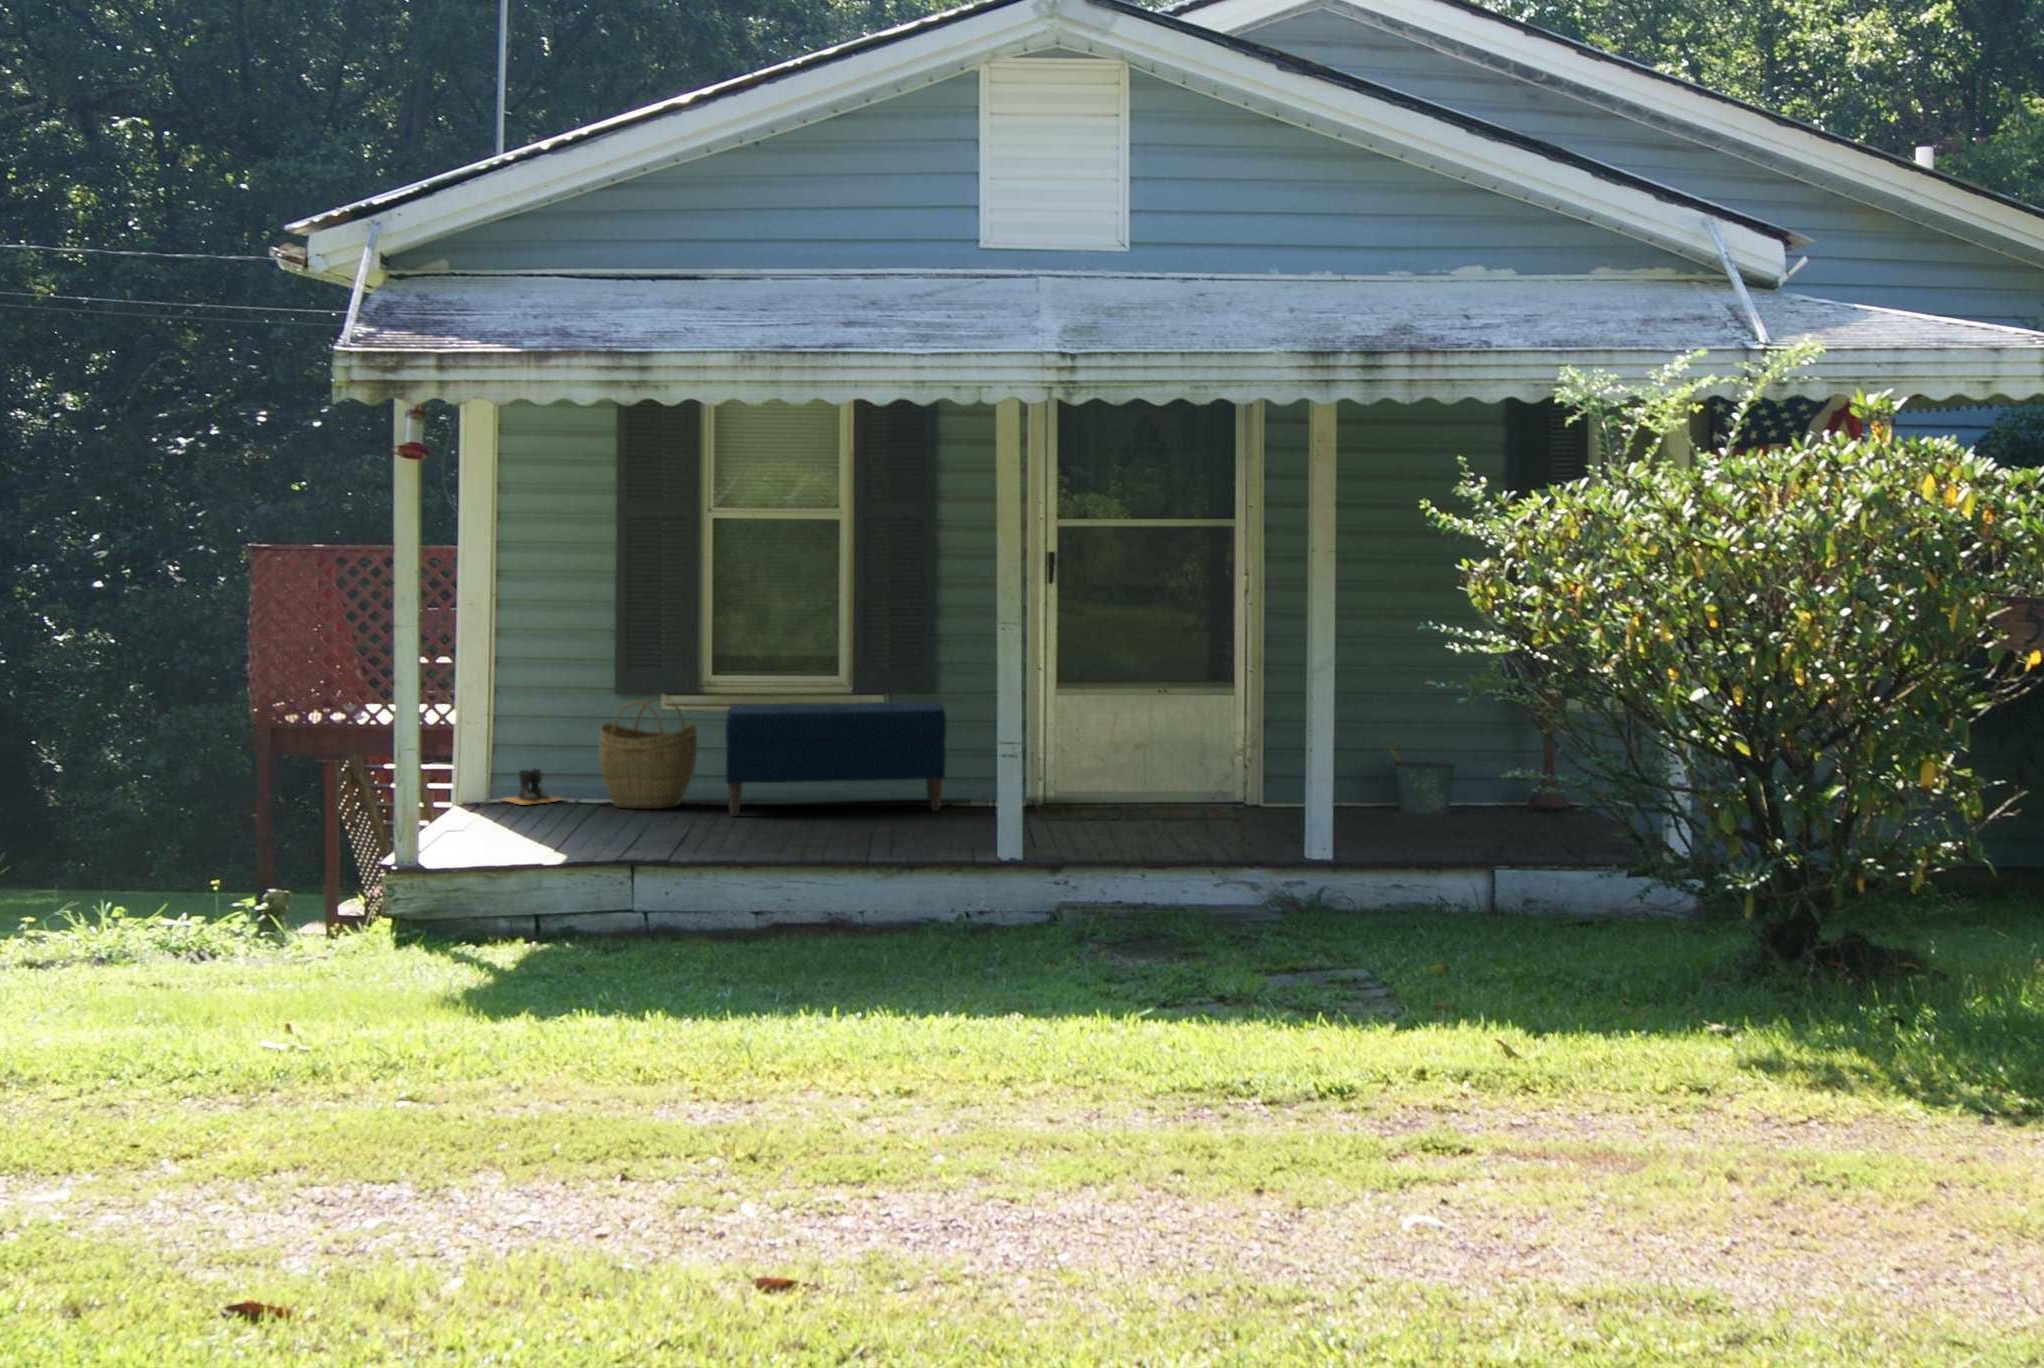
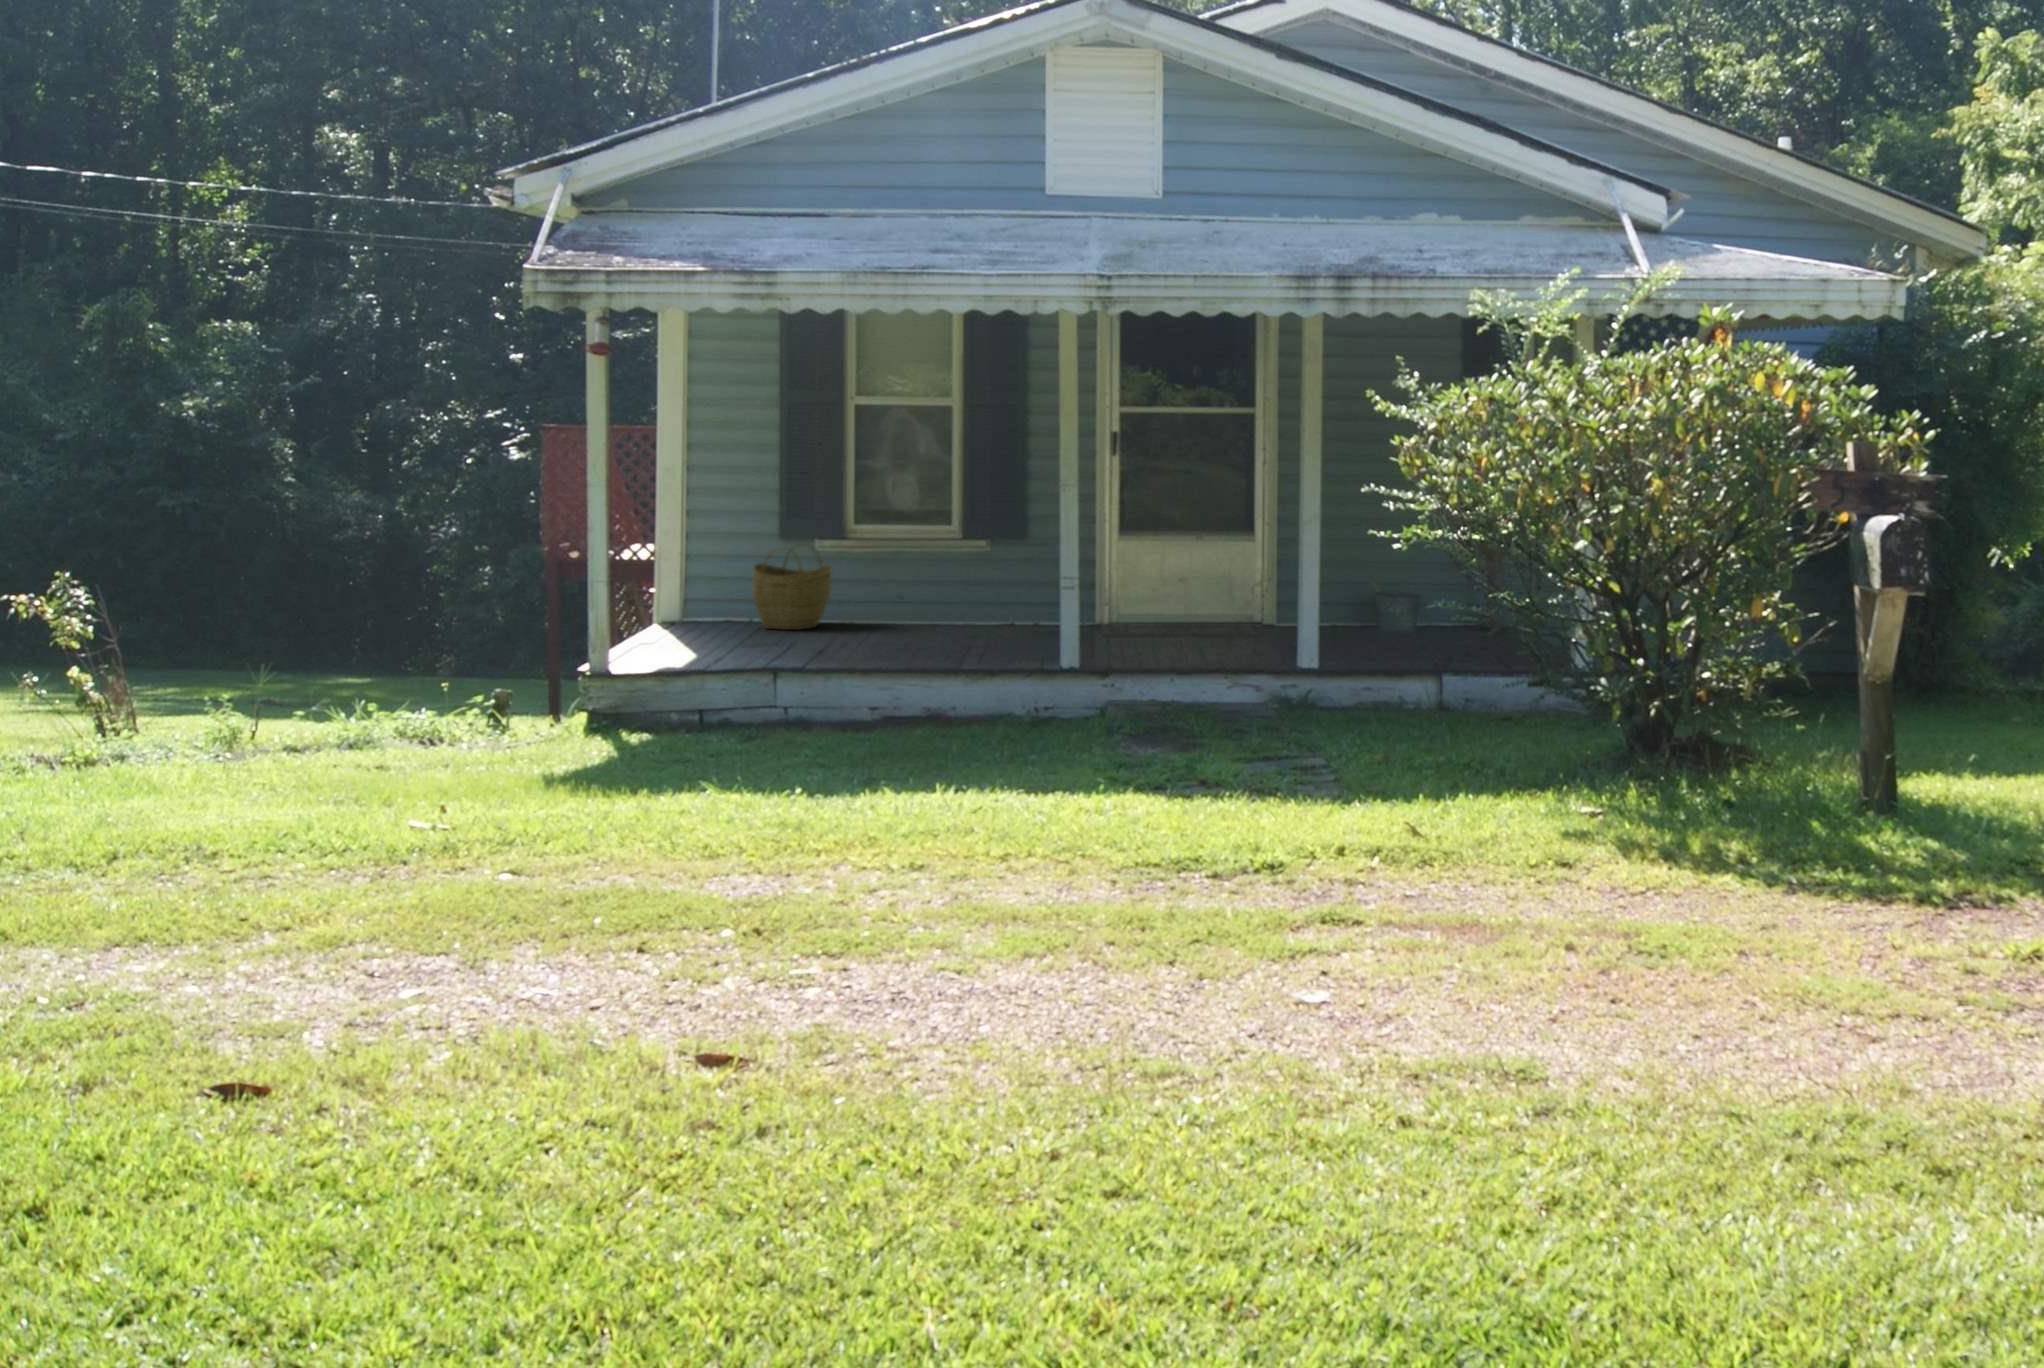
bench: present [725,701,946,816] -> none [850,548,1026,635]
boots: present [501,768,563,805] -> none [674,598,727,627]

